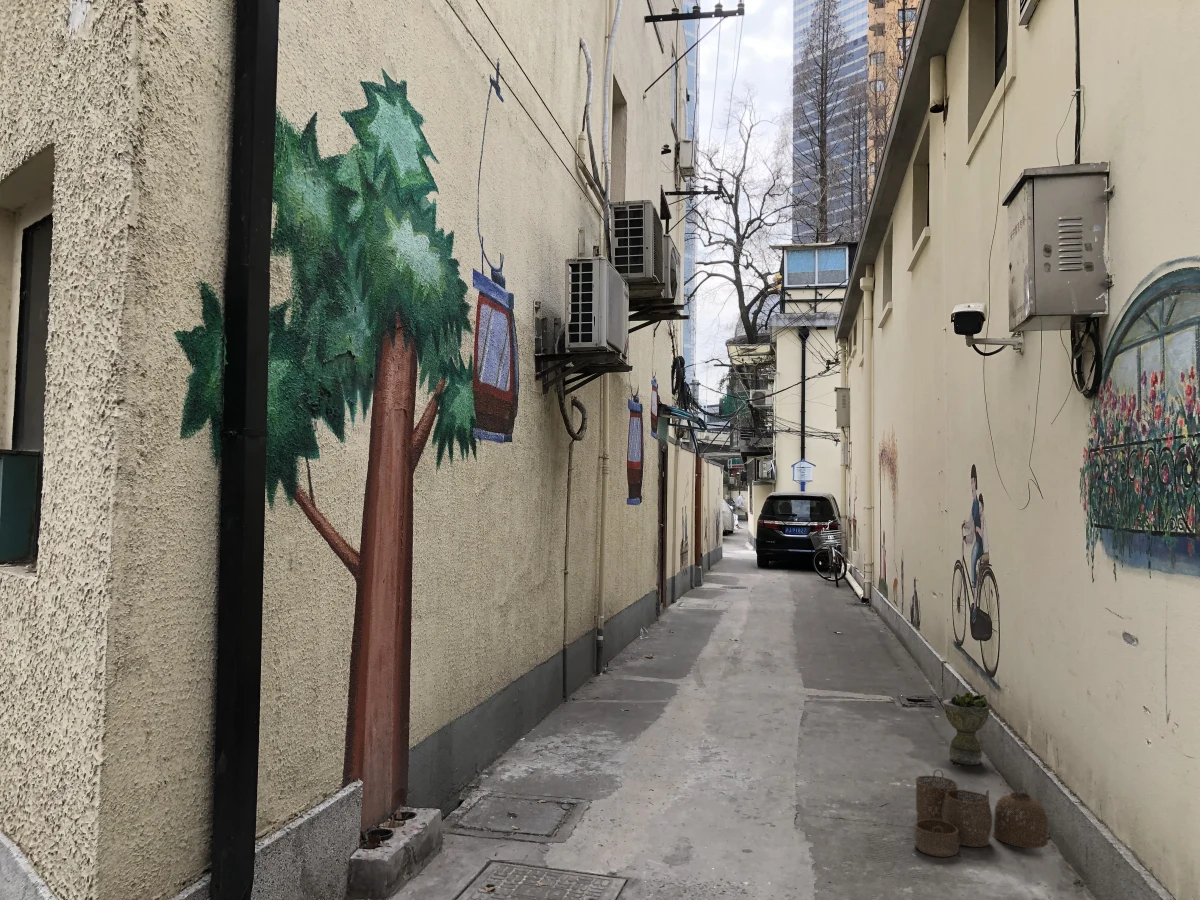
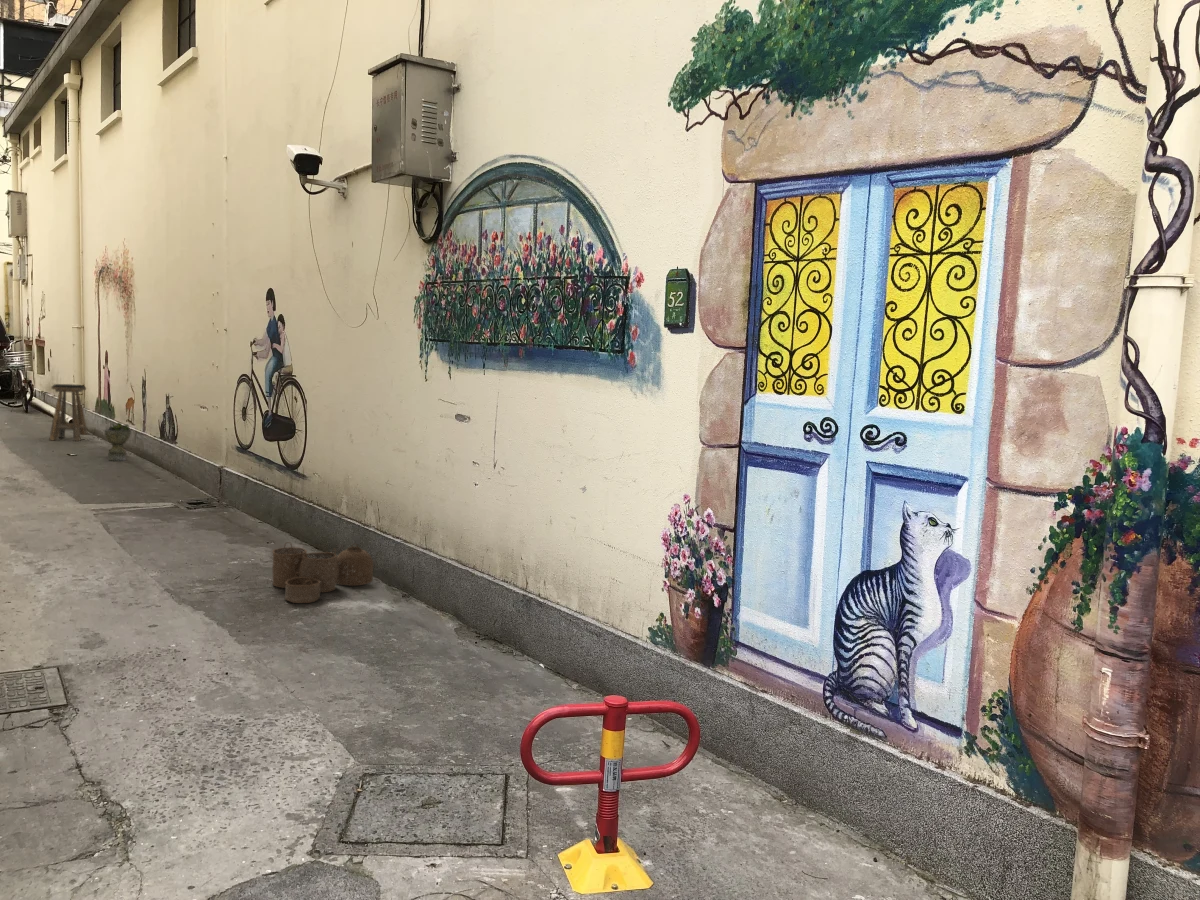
stool: none [841,561,875,616] -> present [50,384,88,441]
planter: present [943,691,990,765] -> present [105,423,131,461]

